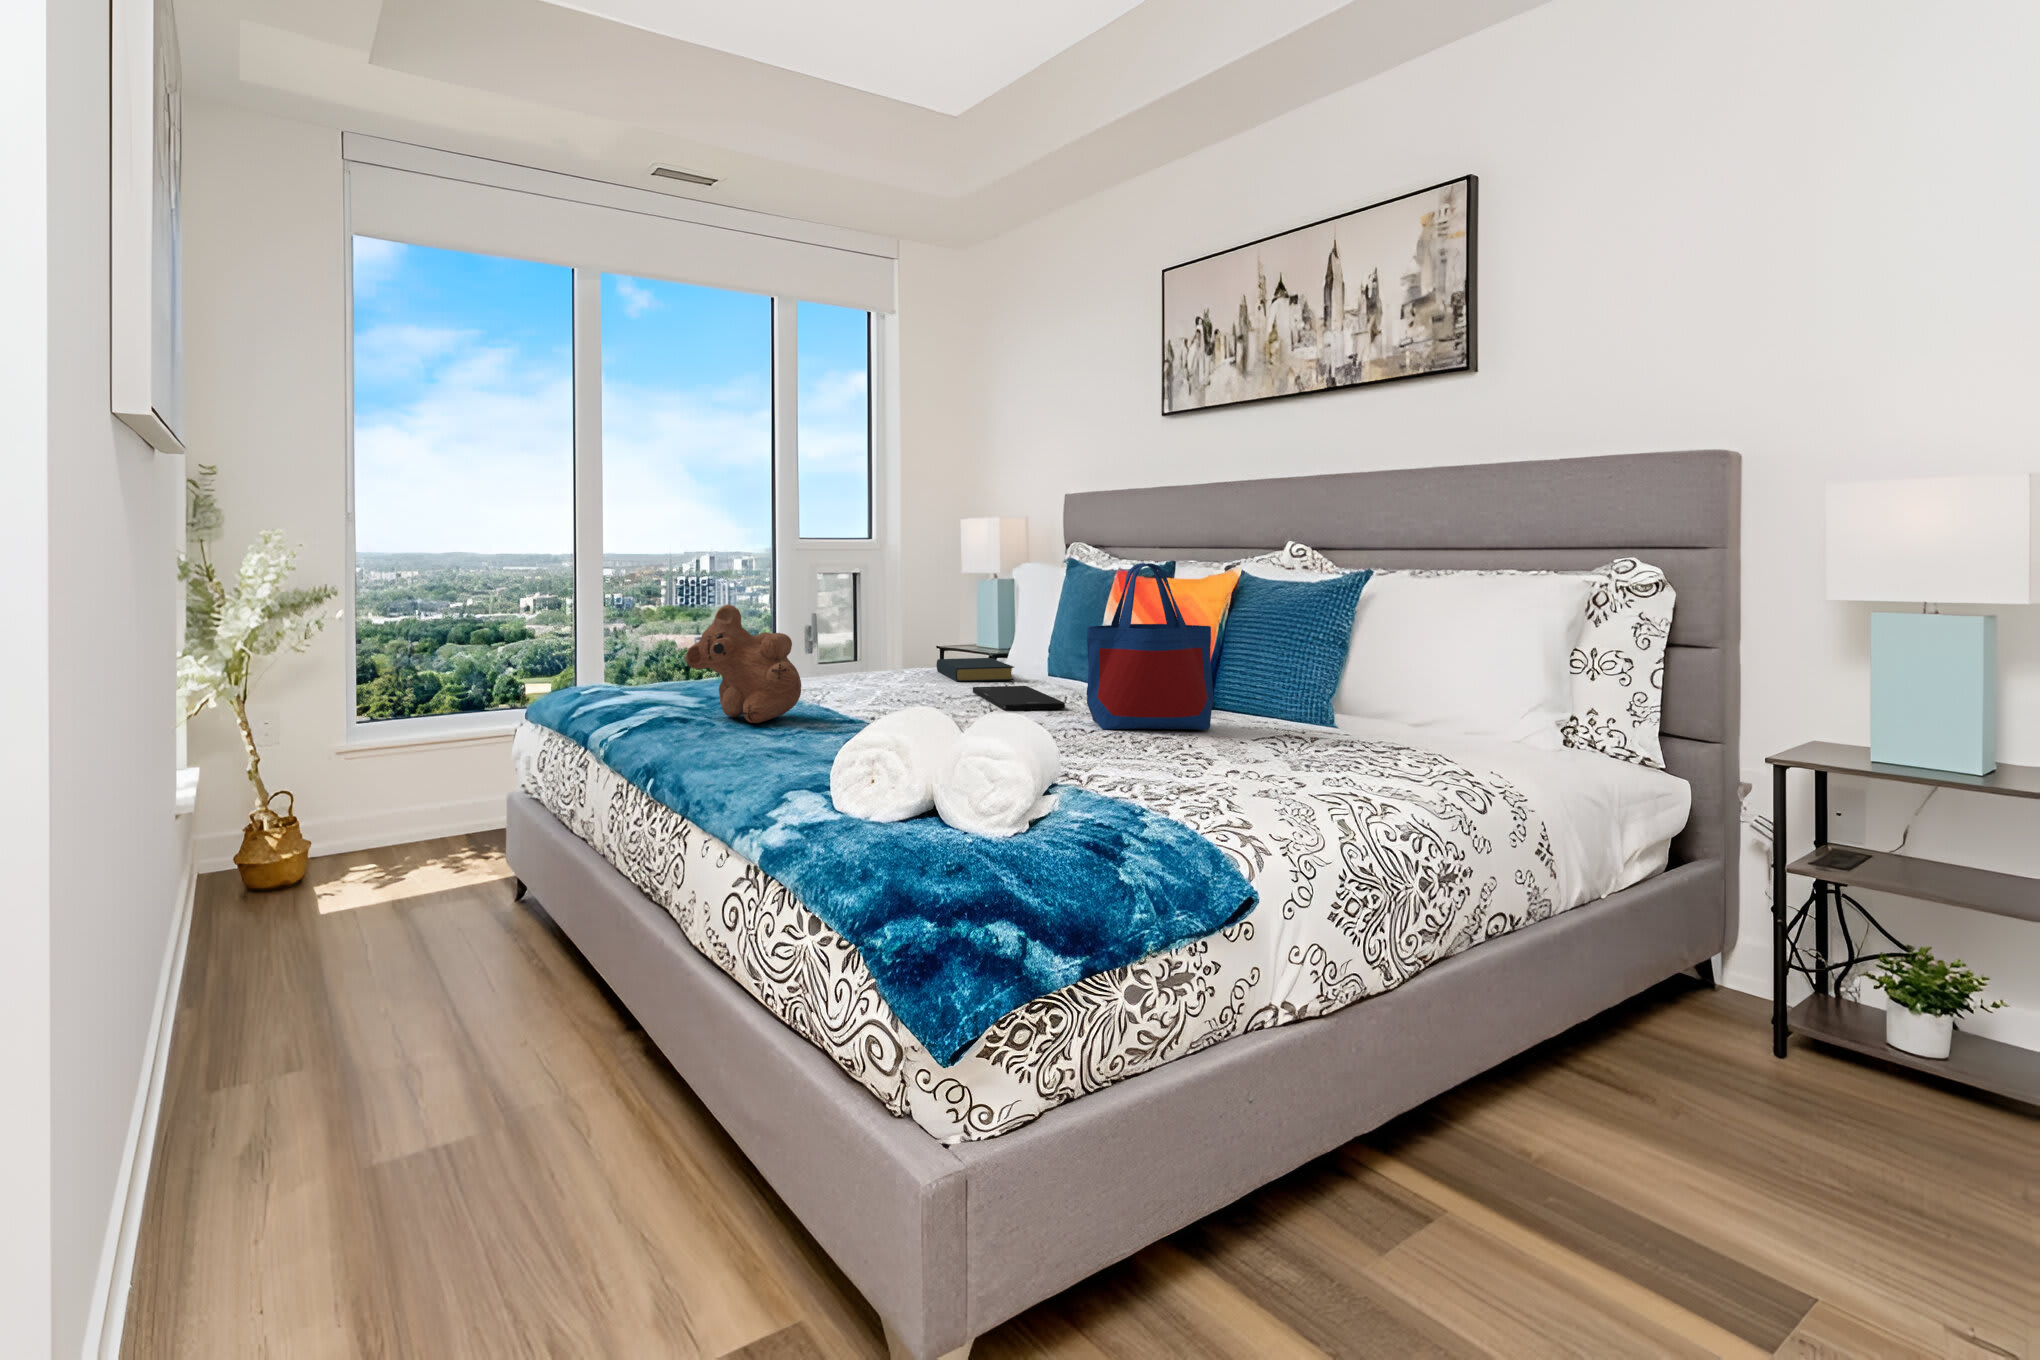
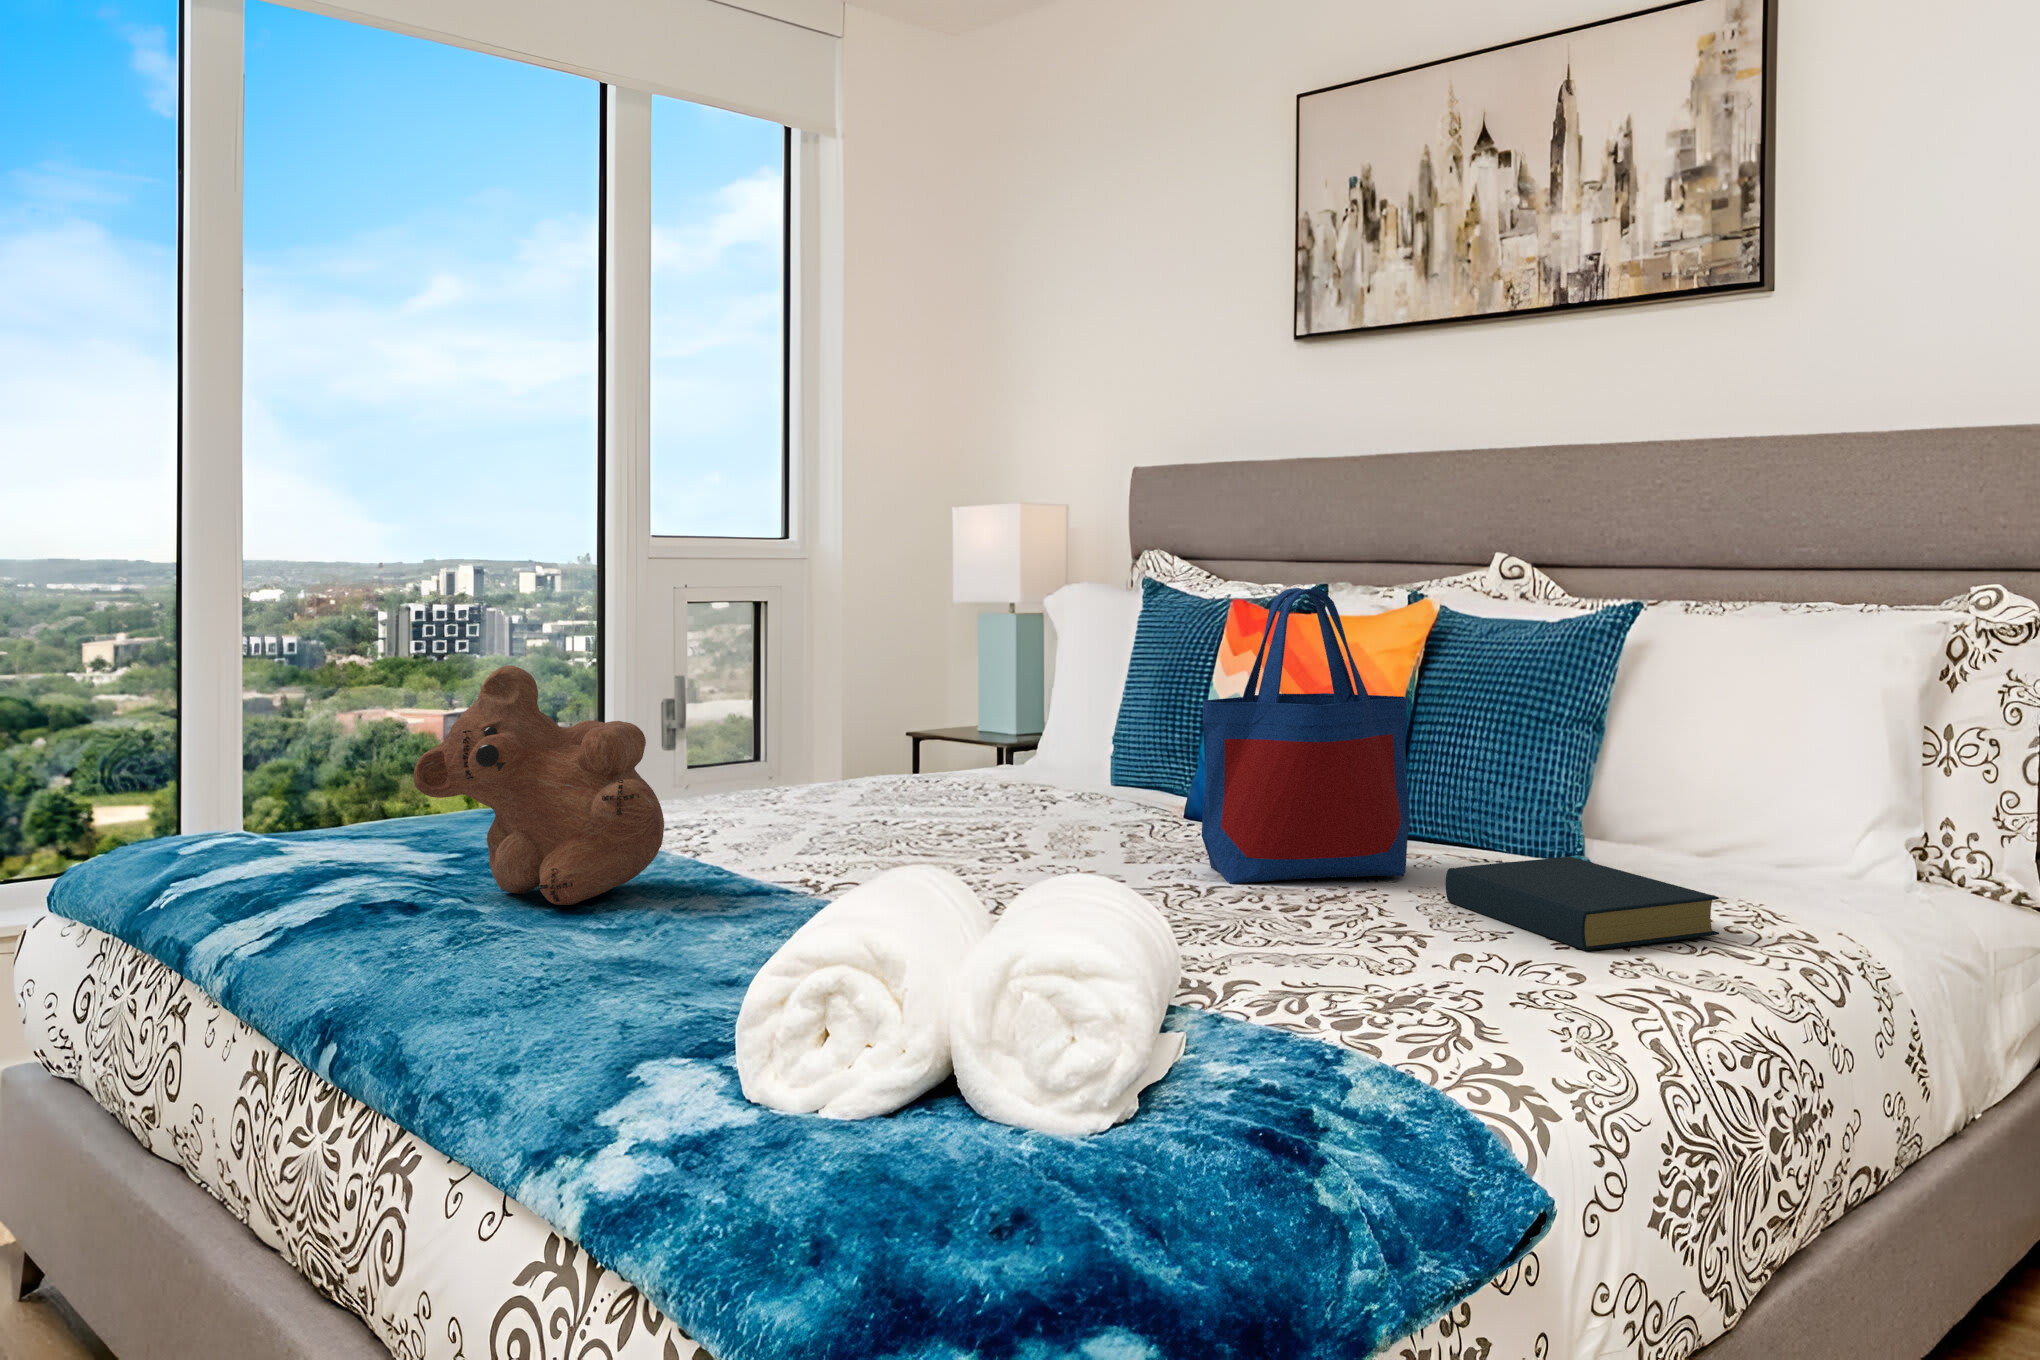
hardback book: present [937,658,1014,682] -> present [1445,857,1719,950]
smartphone: present [973,686,1065,710] -> none [990,803,1158,853]

